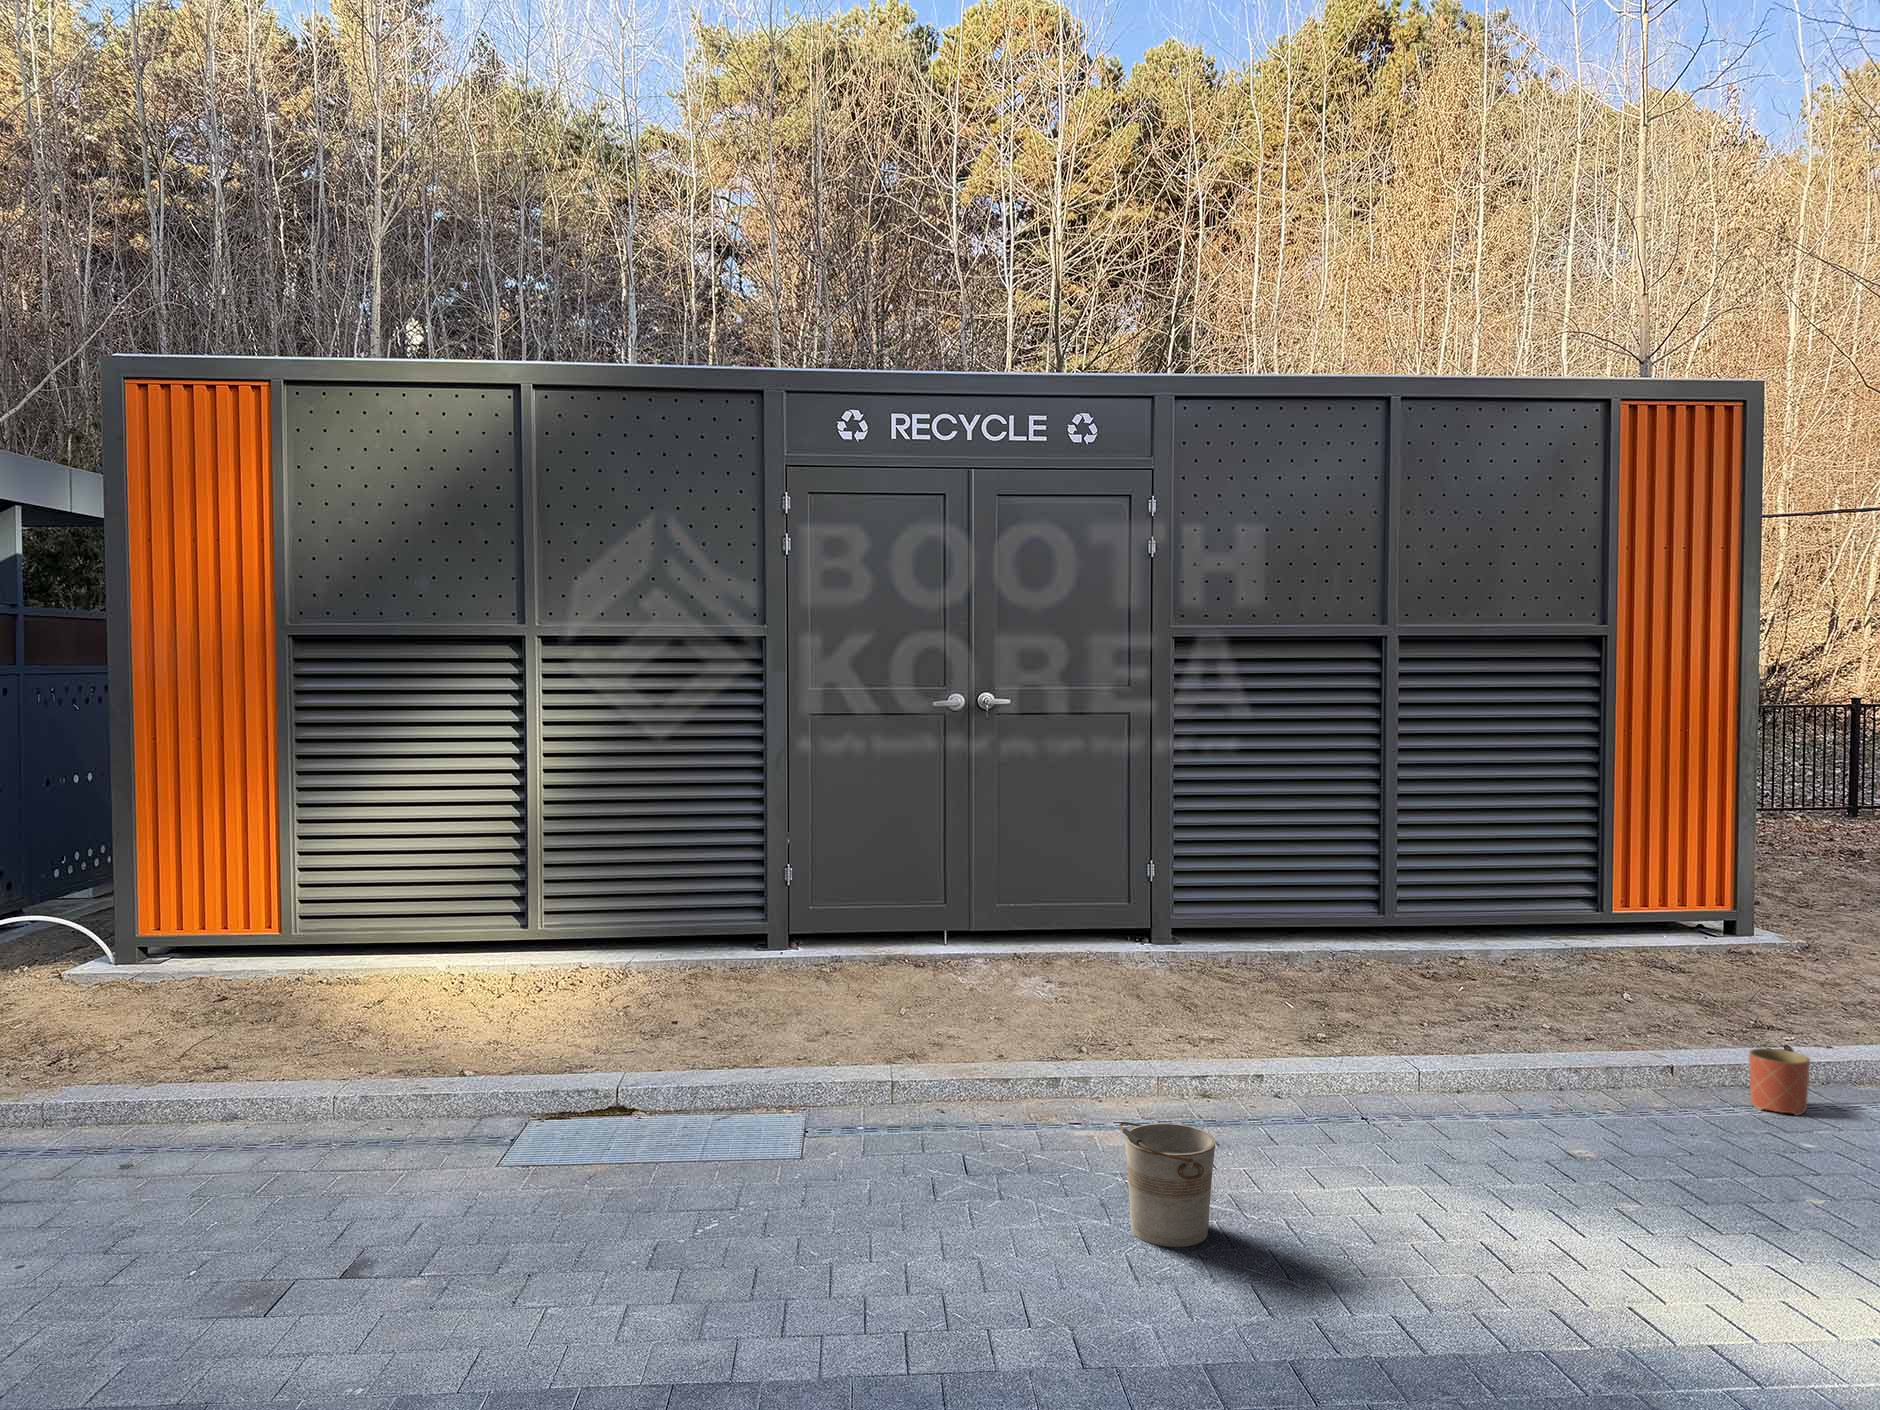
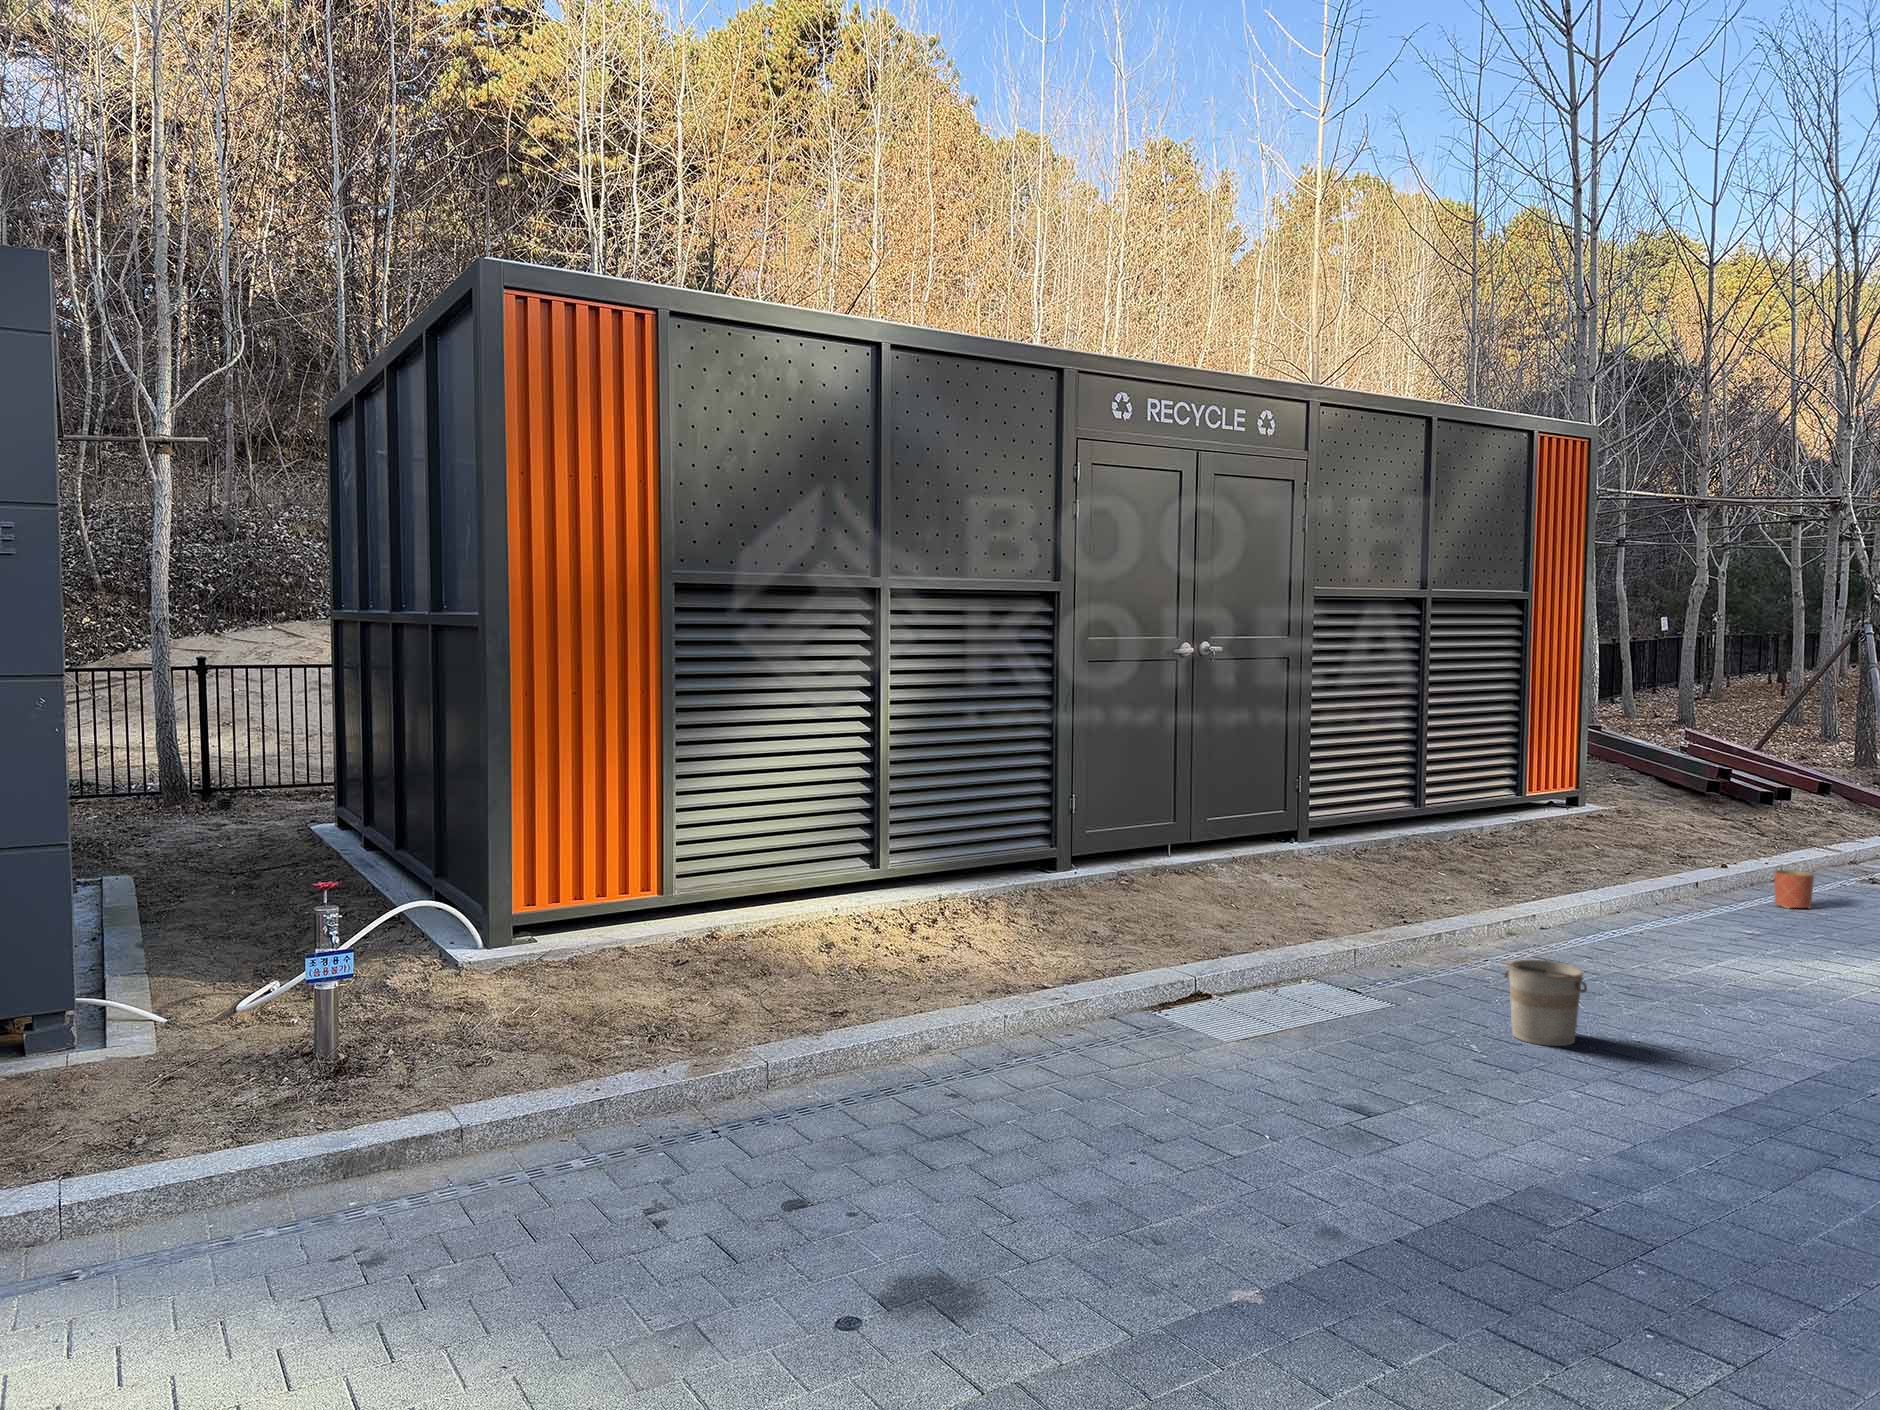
bucket: present [1119,1122,1215,1247] -> present [1501,960,1587,1046]

